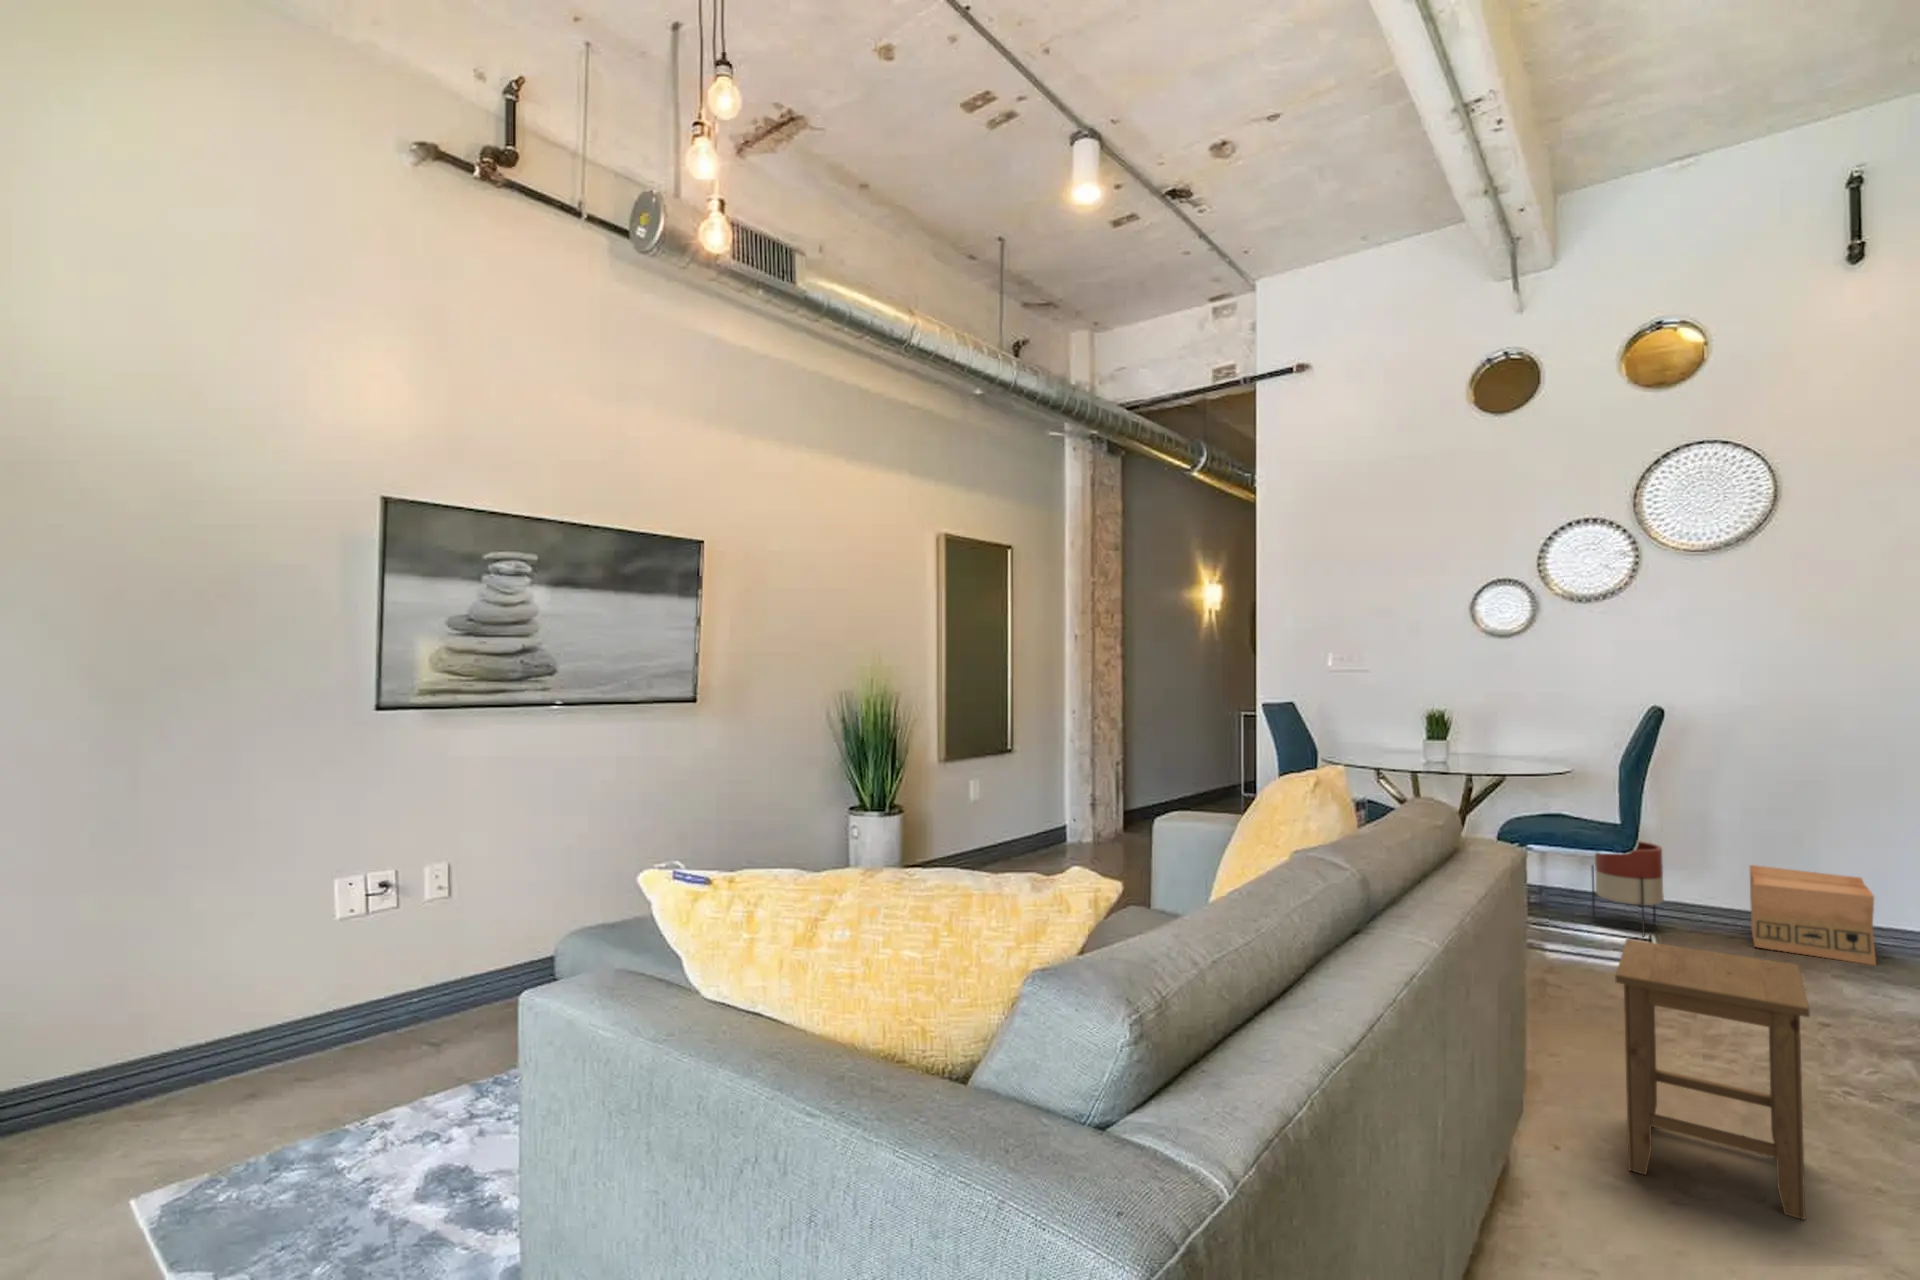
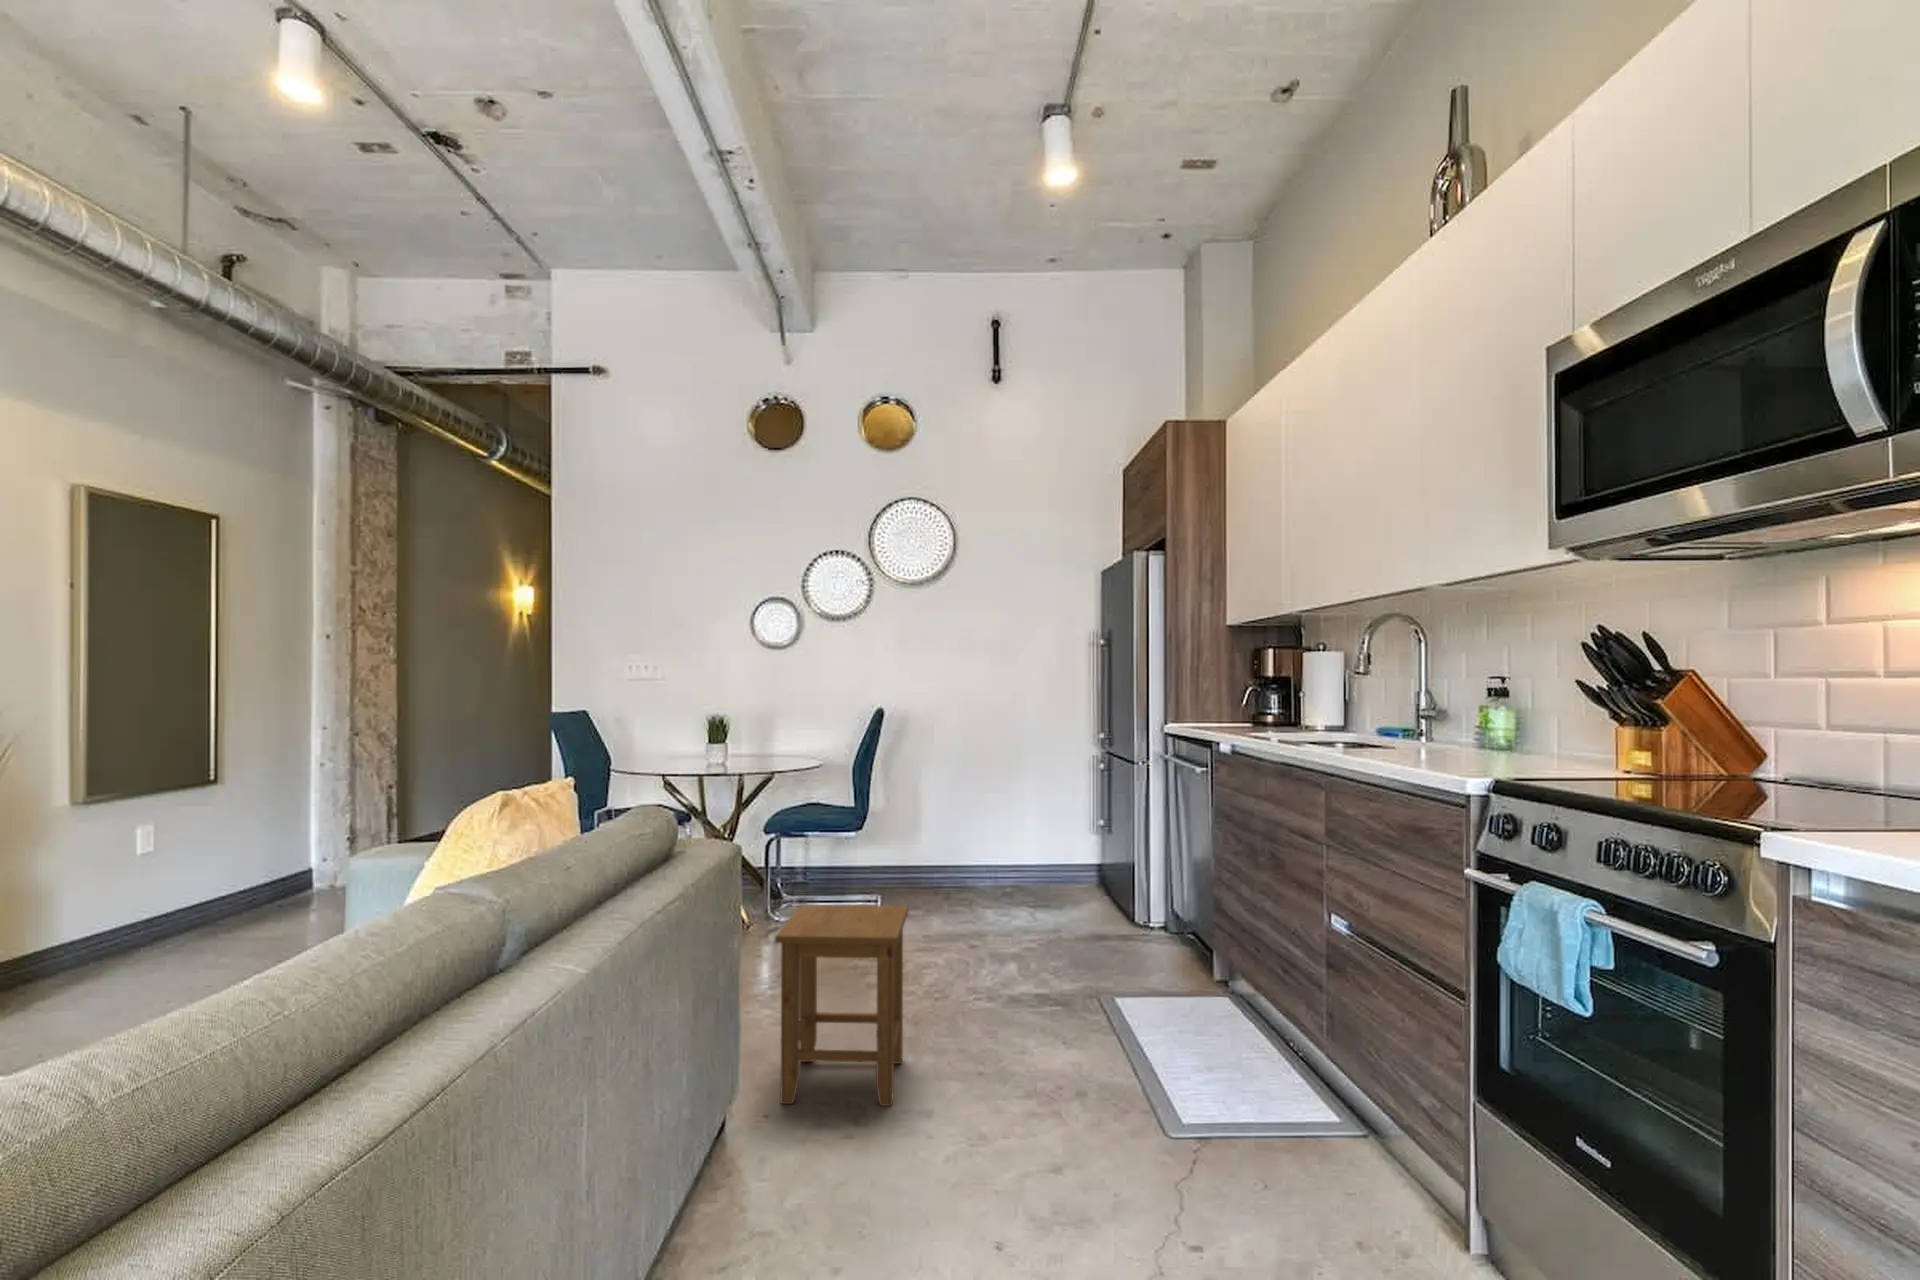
planter: present [1592,841,1664,936] -> none [828,824,877,906]
cardboard box: present [1750,865,1876,965] -> none [933,836,1003,902]

